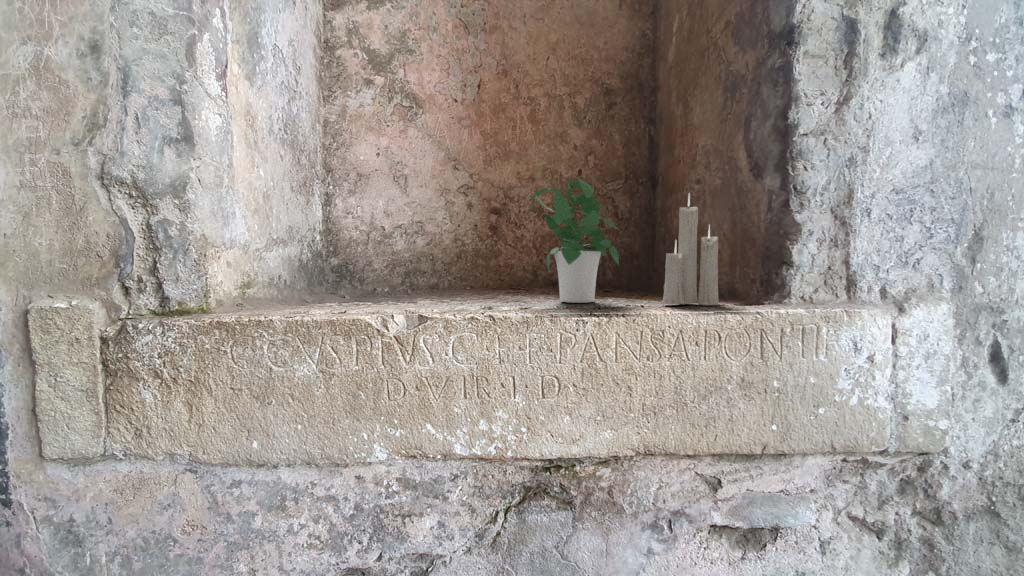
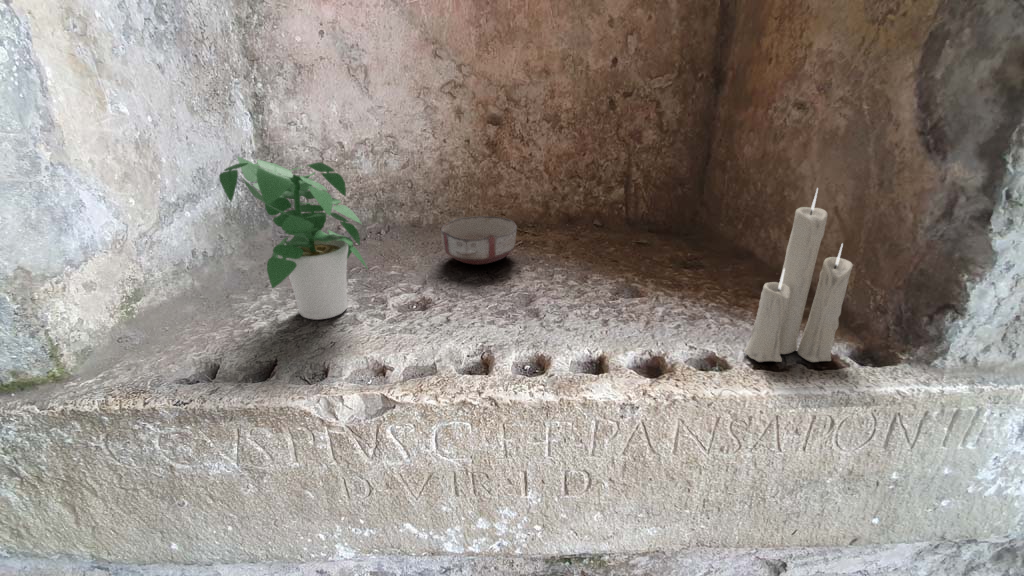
potted plant: present [532,178,619,303] -> present [219,156,368,320]
ceramic bowl: none [456,267,511,294] -> present [441,216,517,264]

